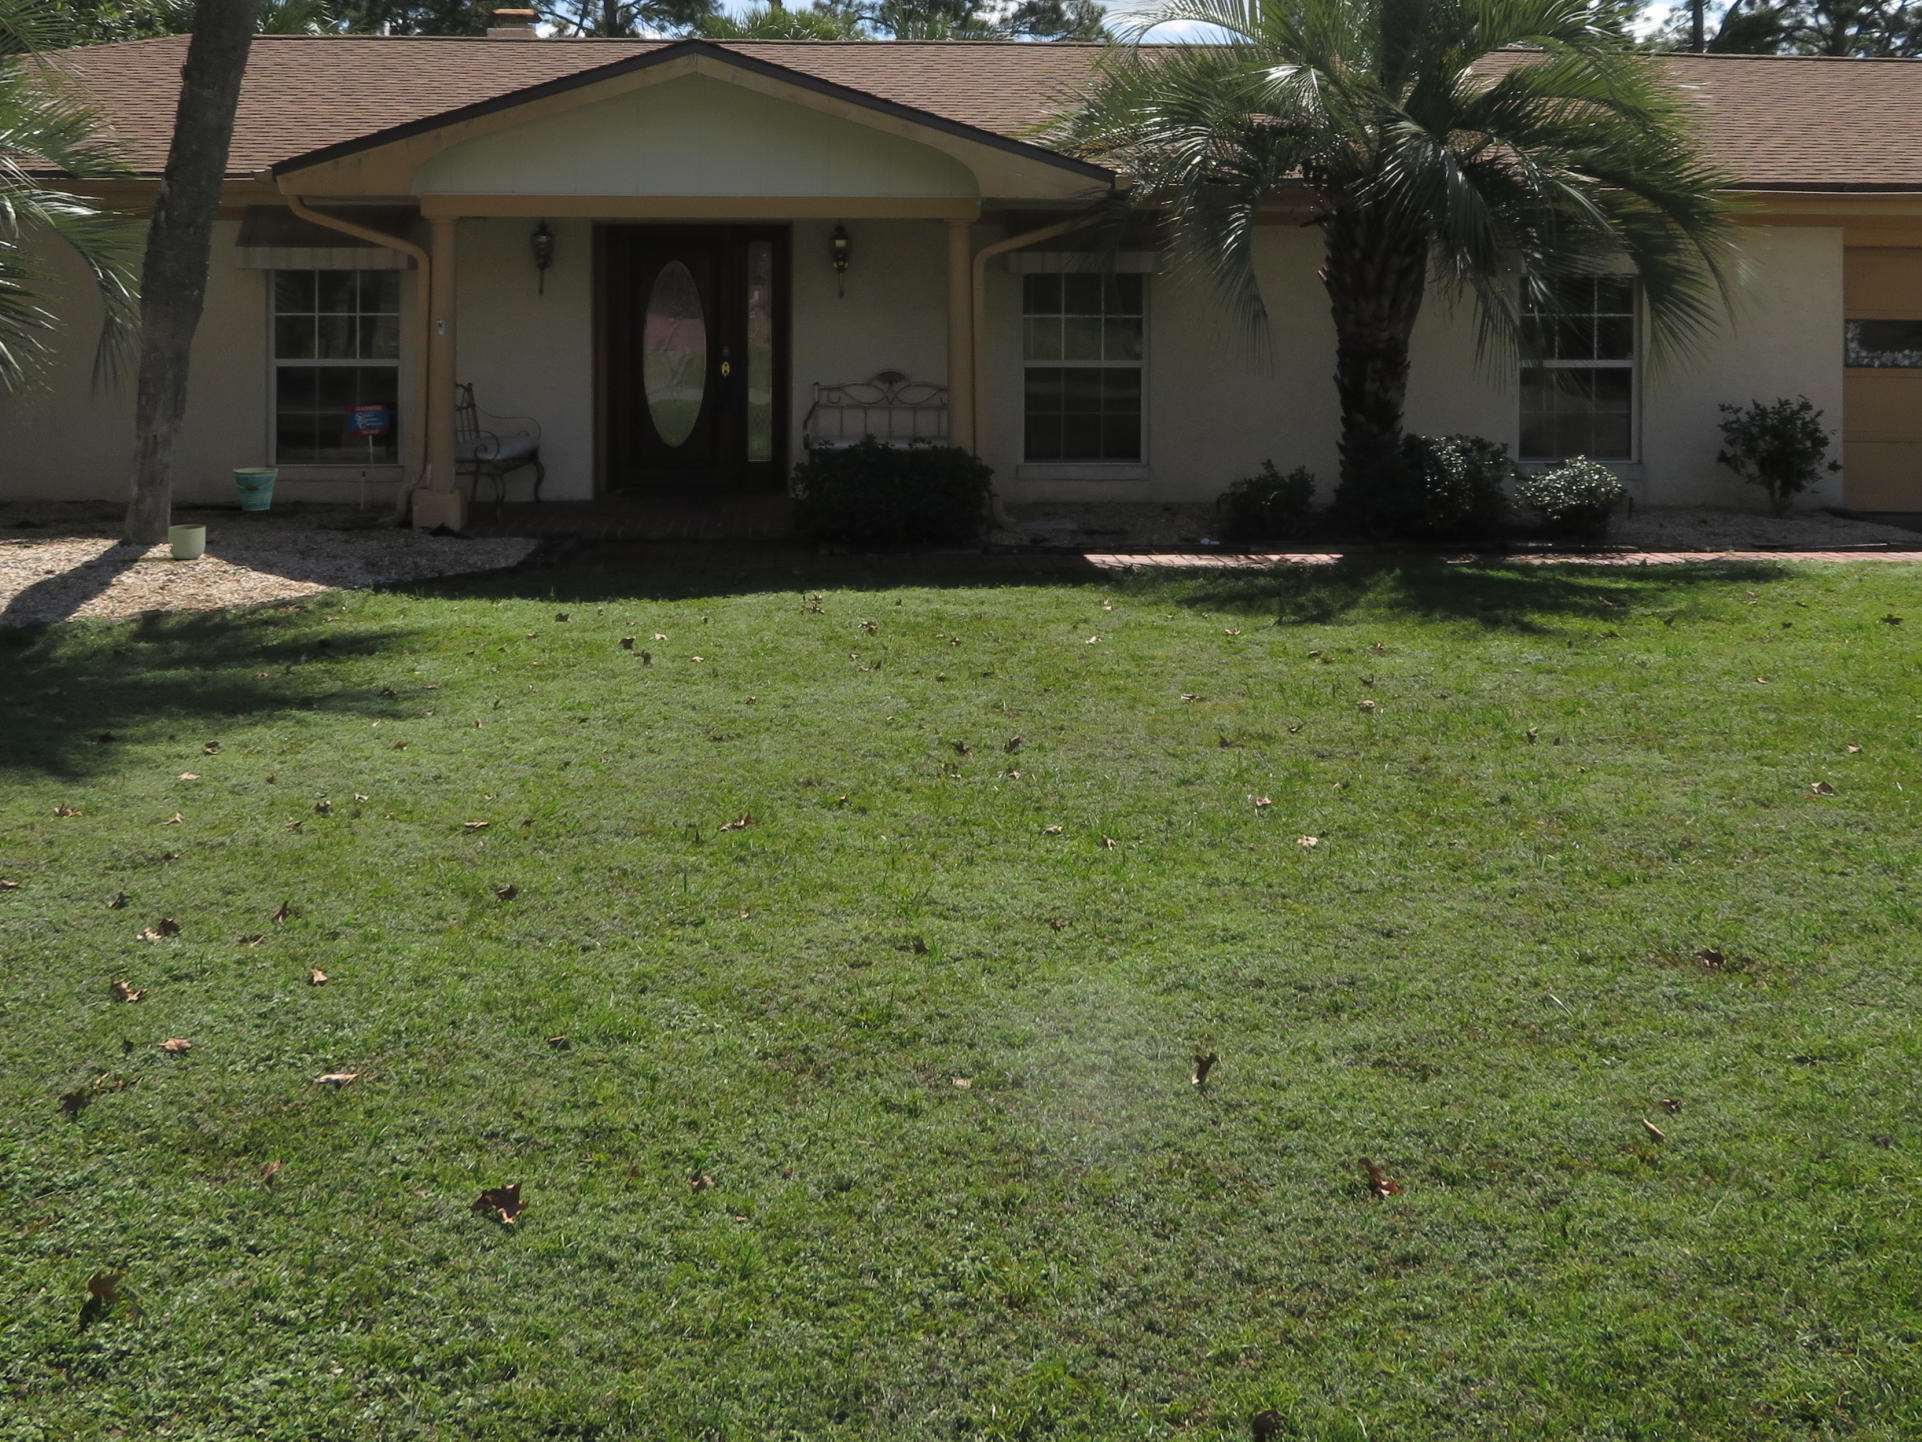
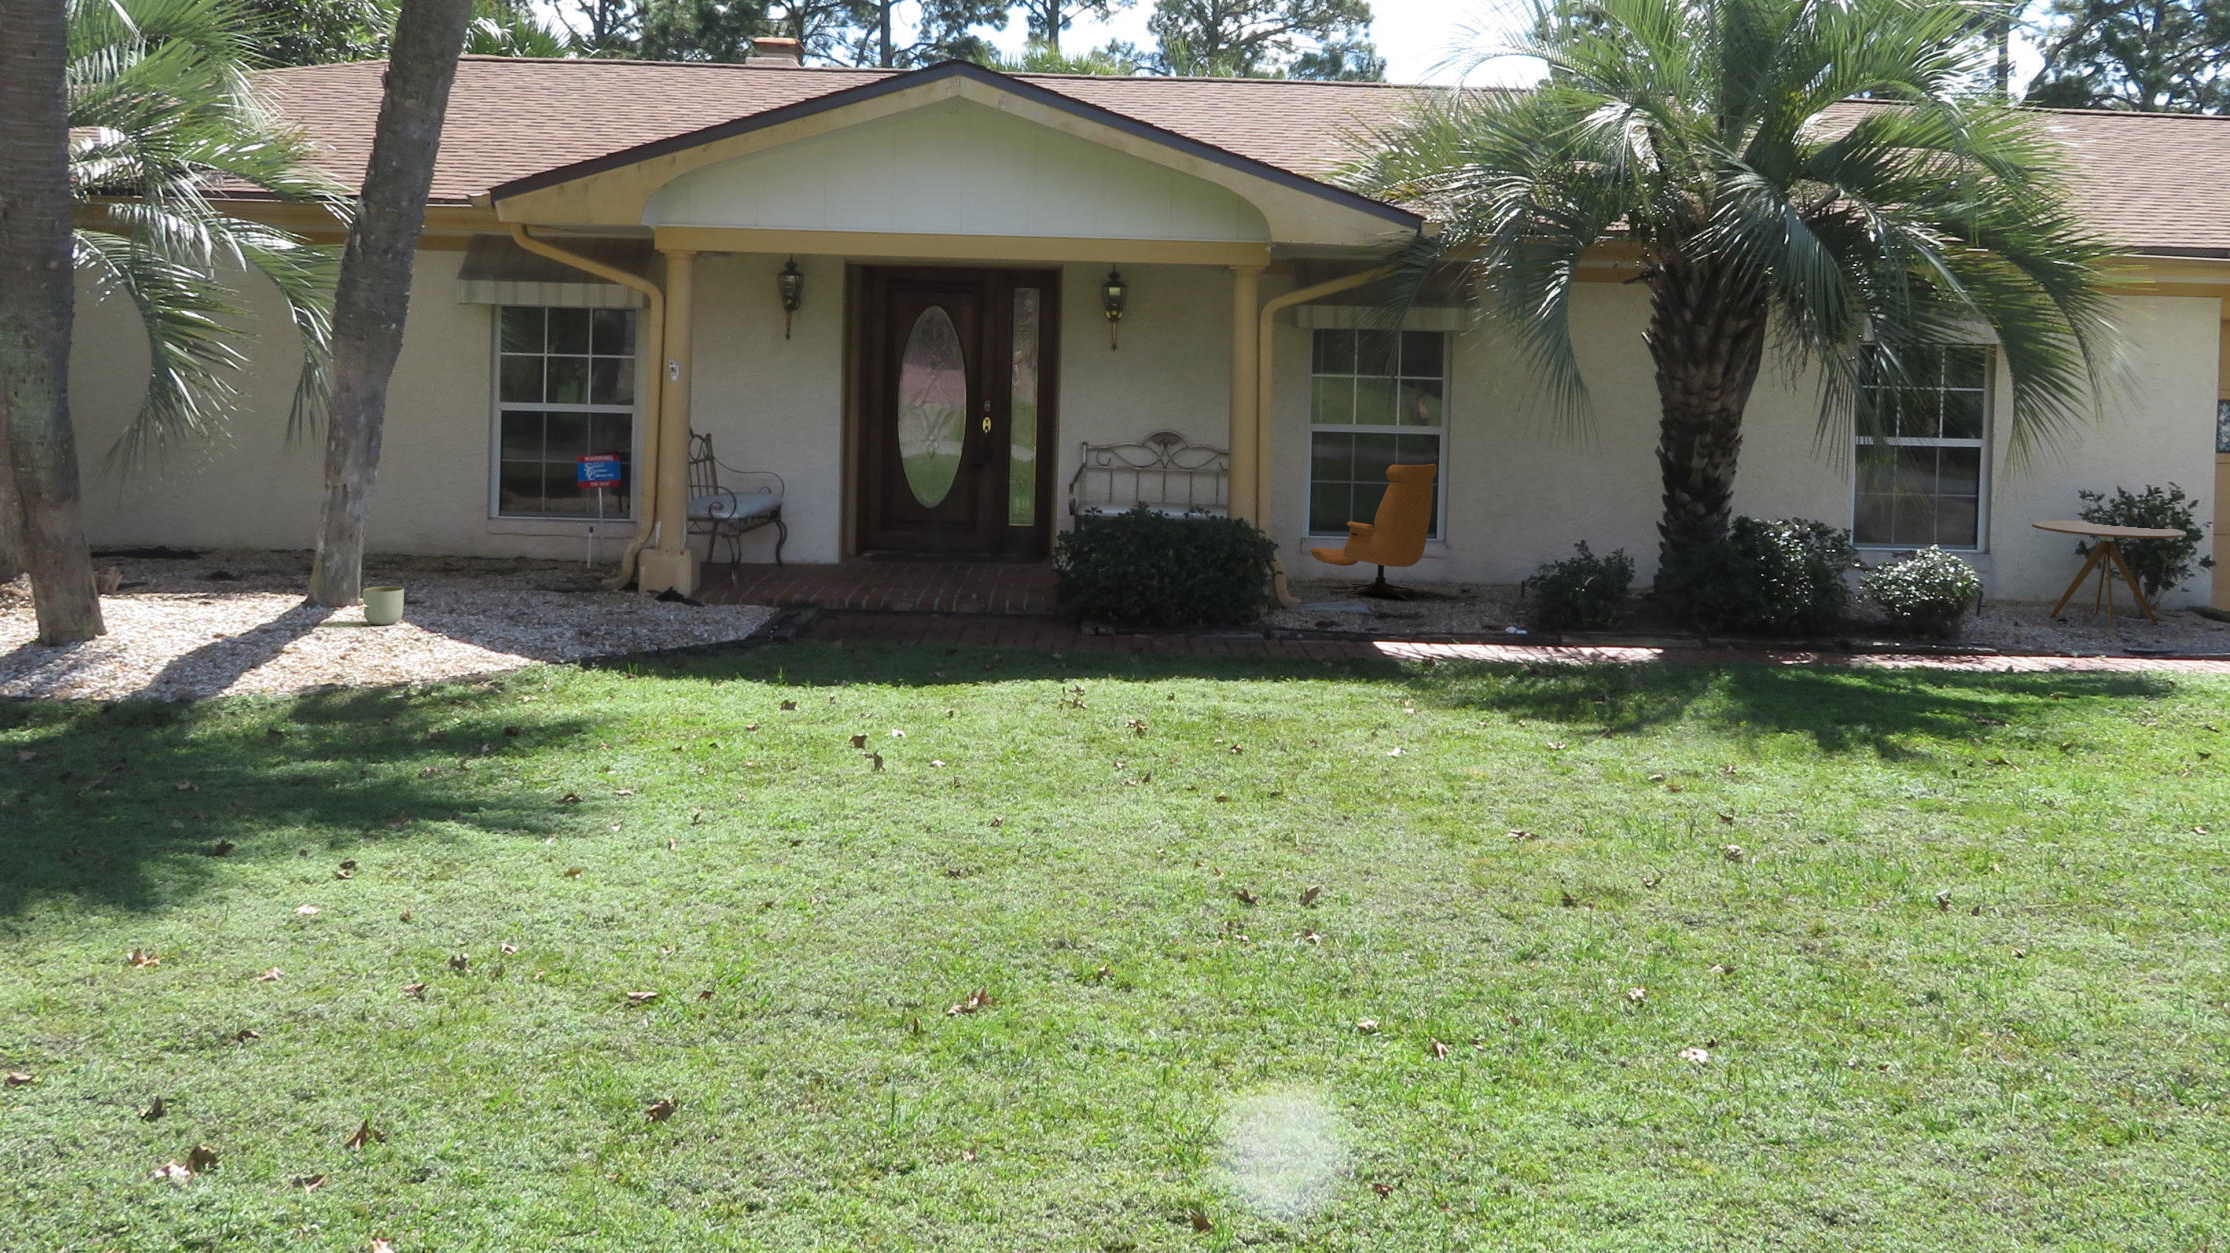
lounge chair: none [1018,391,1136,515] -> present [1310,464,1437,601]
round table: none [1667,427,1800,522] -> present [2032,520,2186,627]
bucket: present [233,468,278,510] -> none [448,524,498,570]

